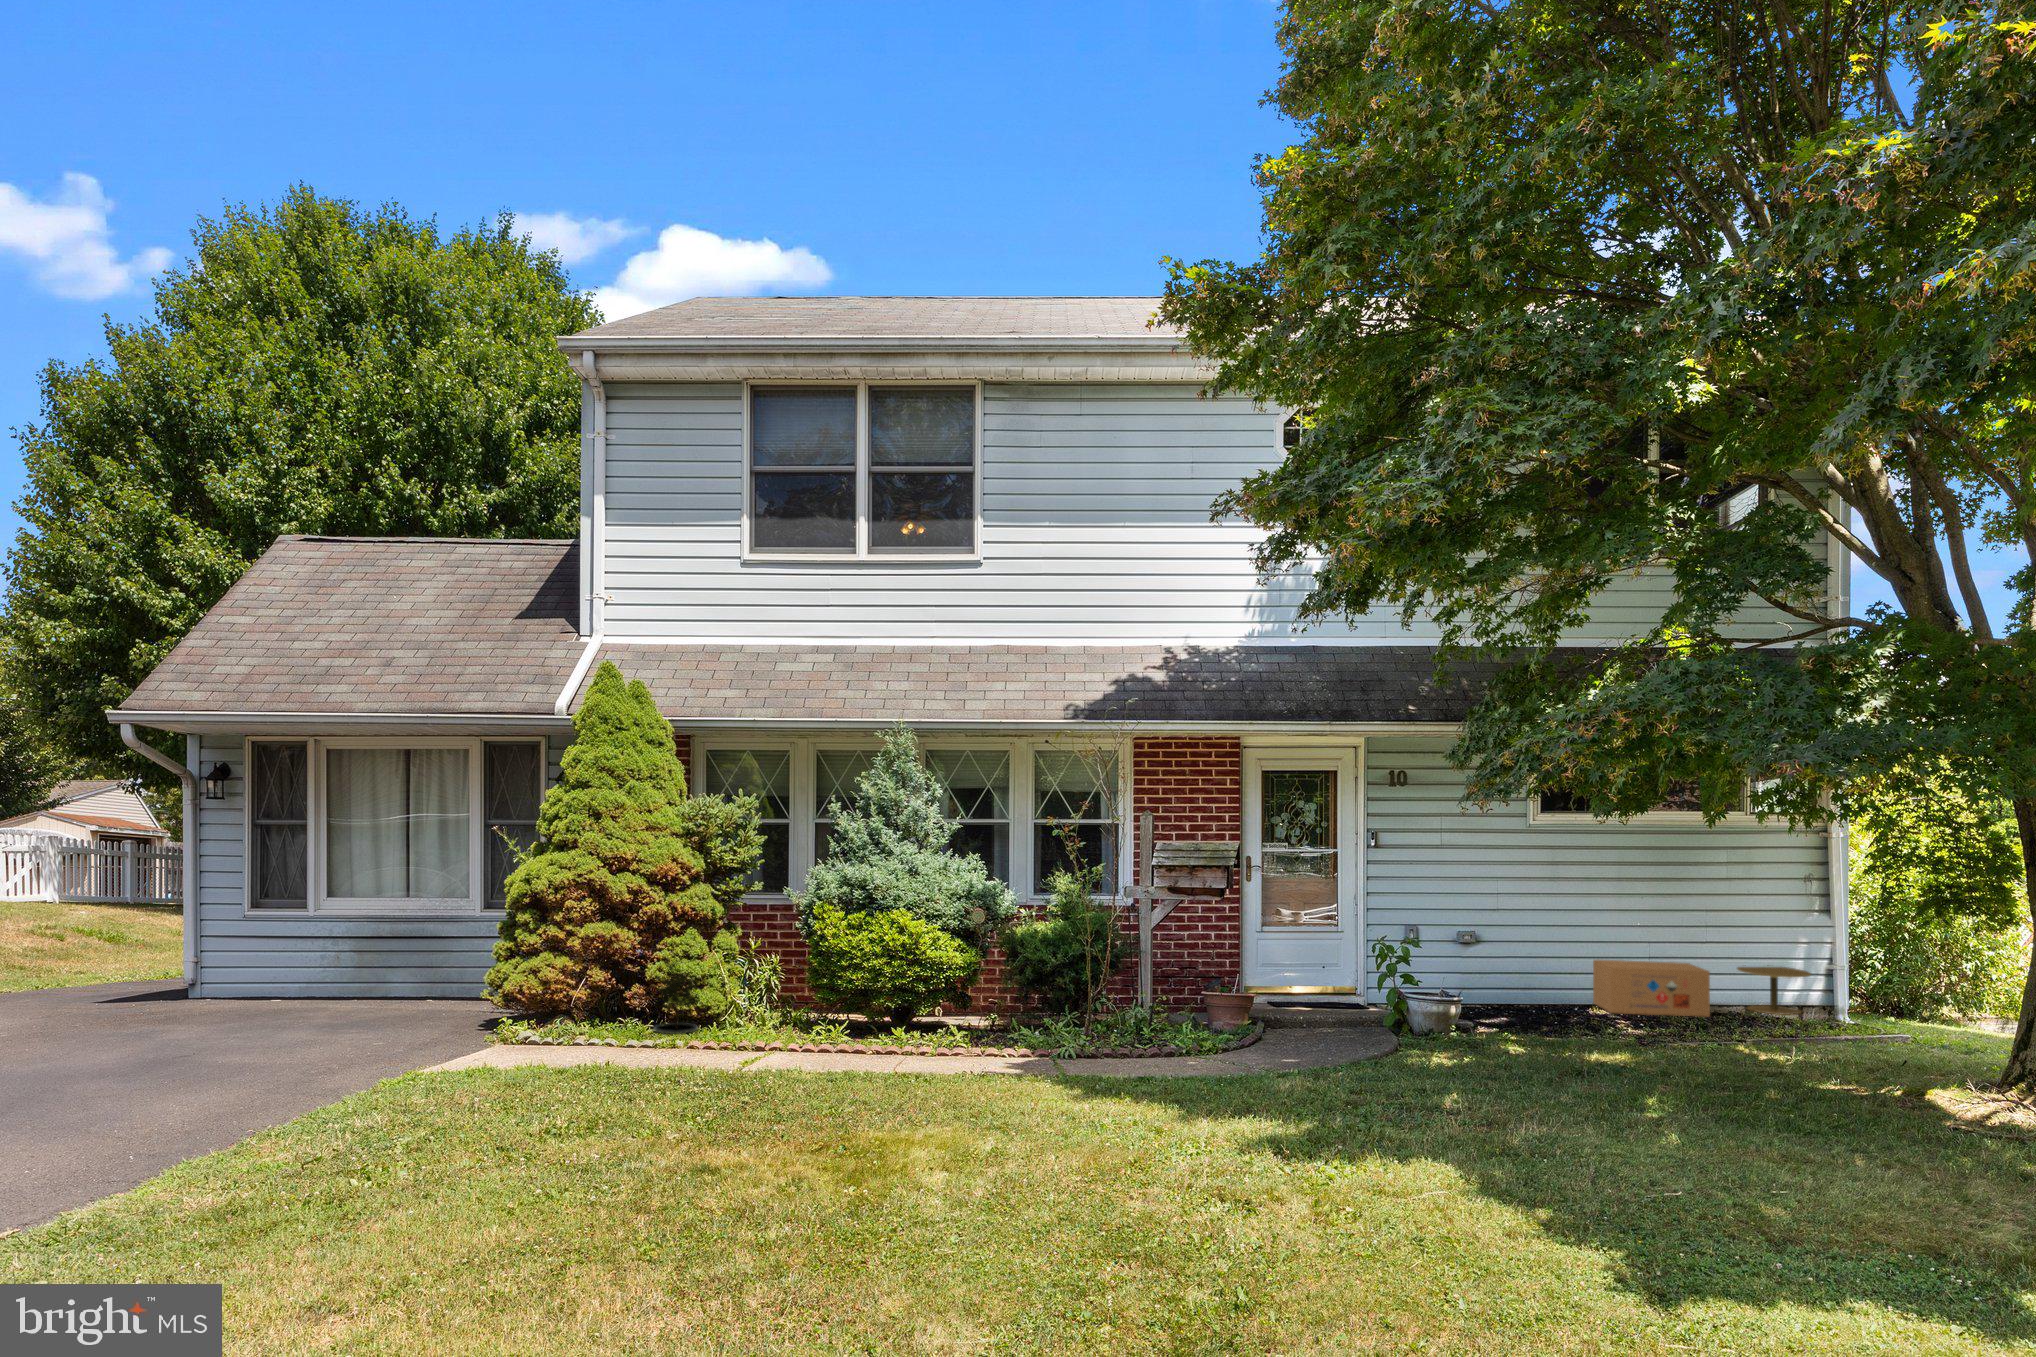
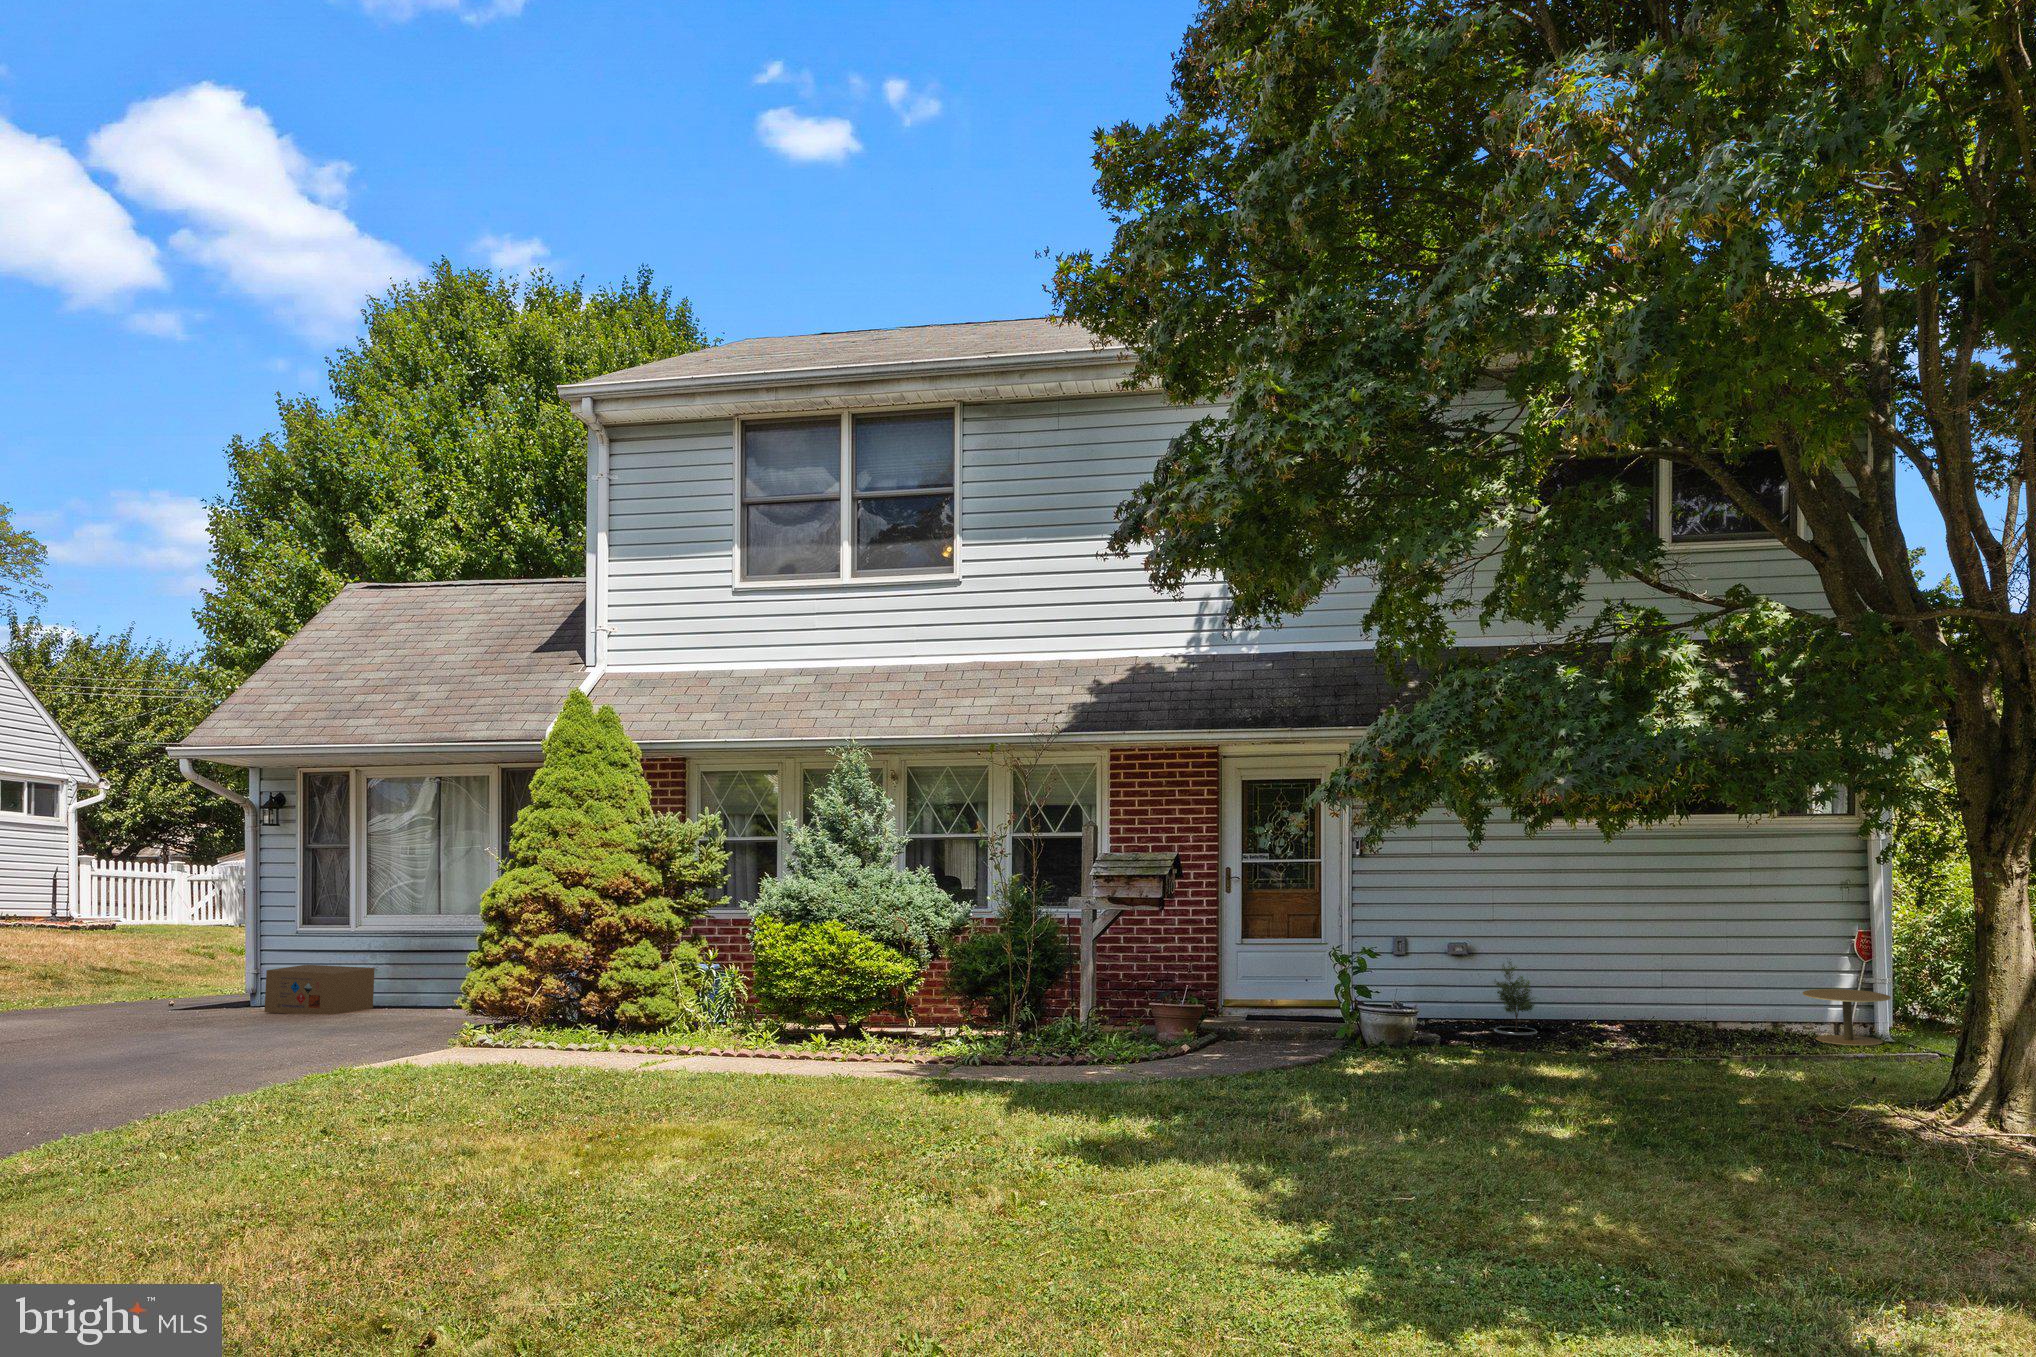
potted tree: present [653,954,698,1034] -> present [1494,959,1537,1035]
cardboard box: present [1593,960,1710,1017] -> present [265,965,375,1015]

